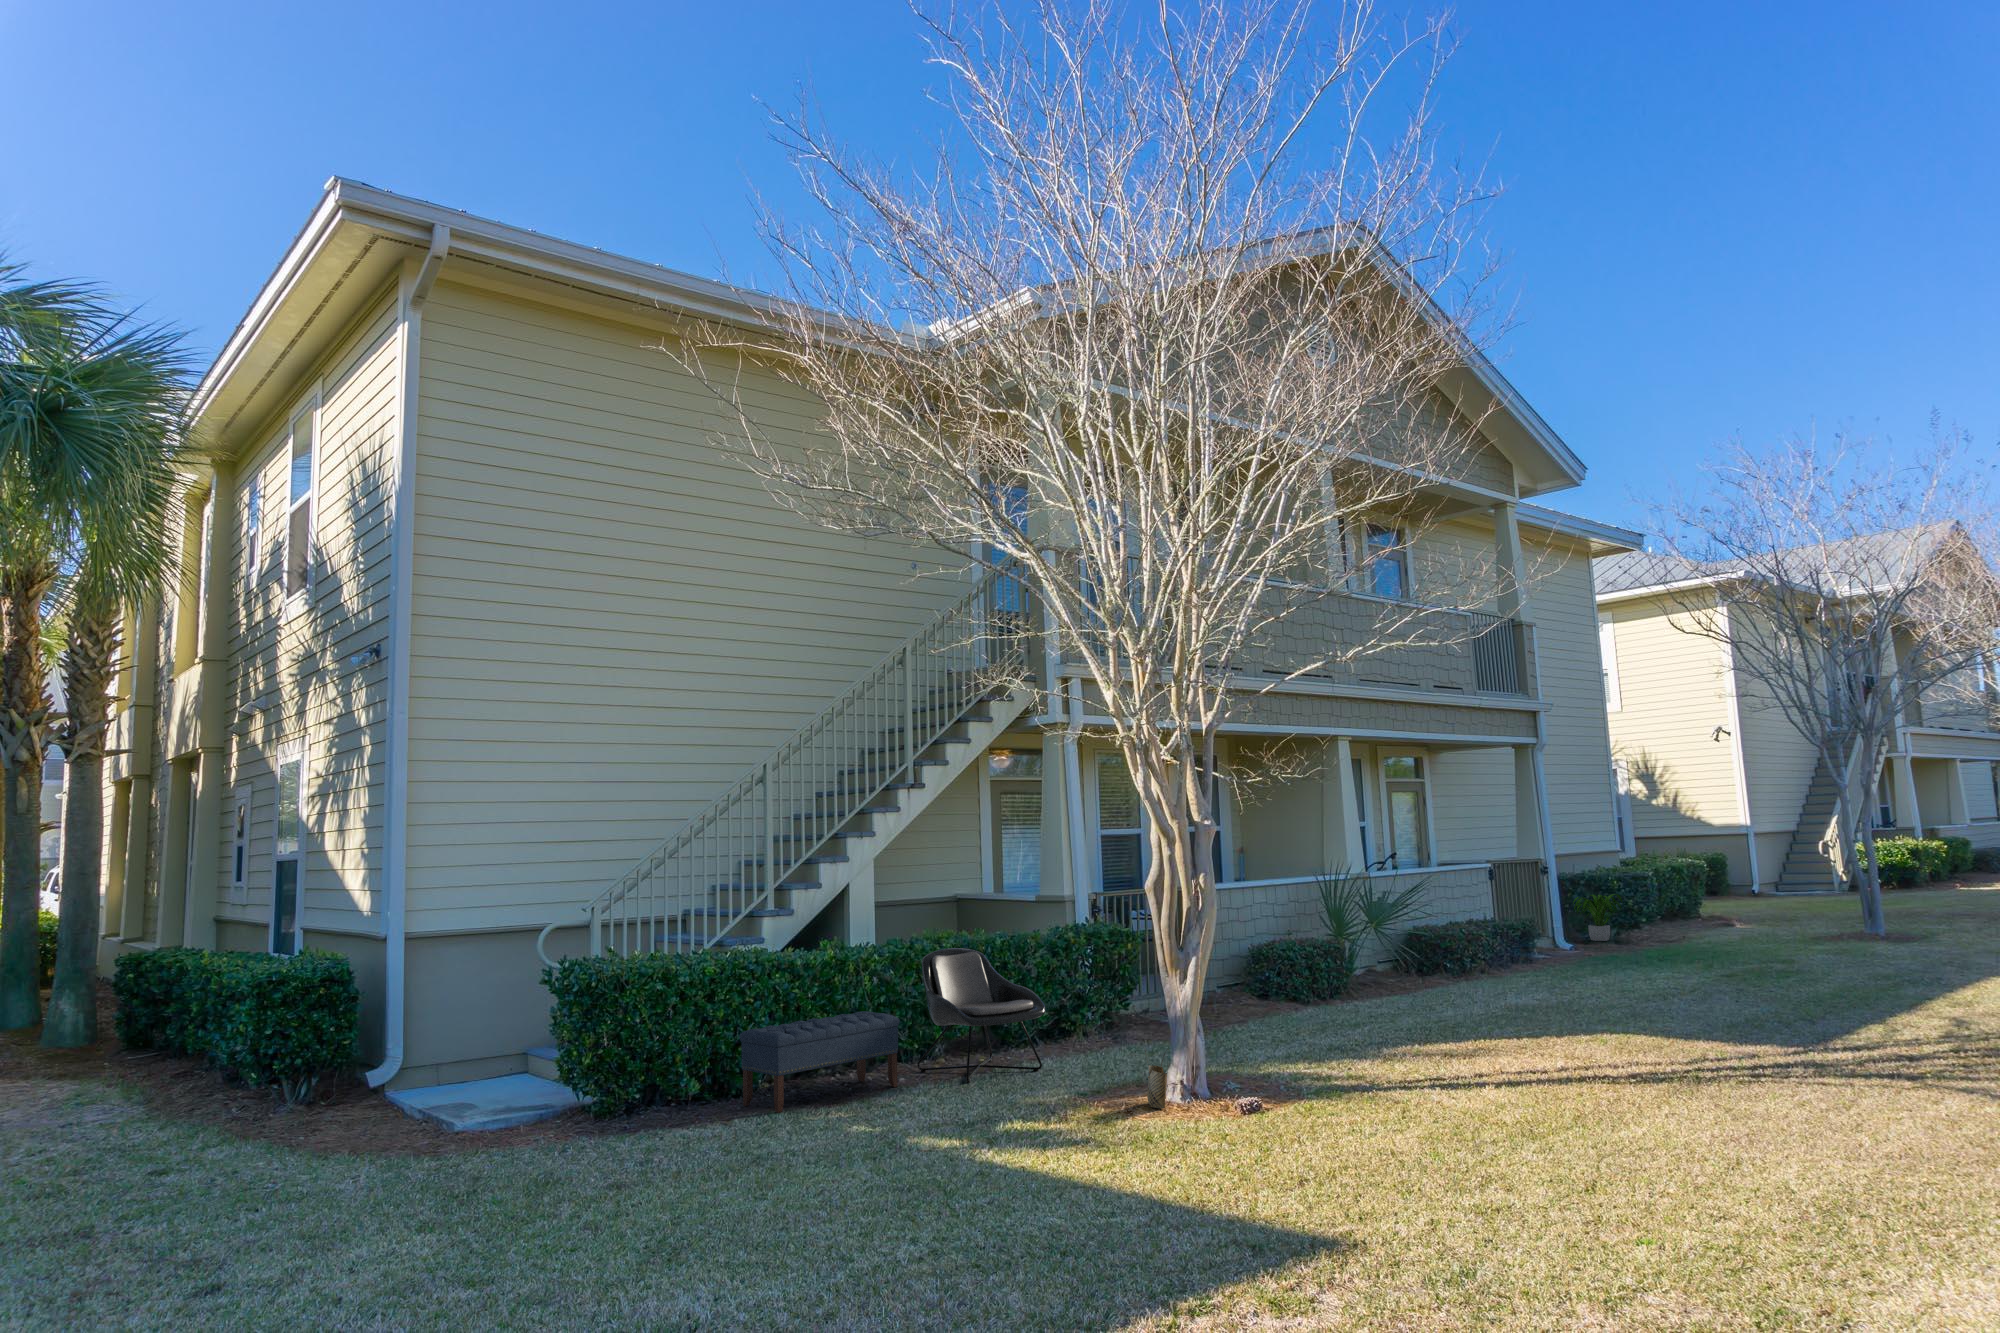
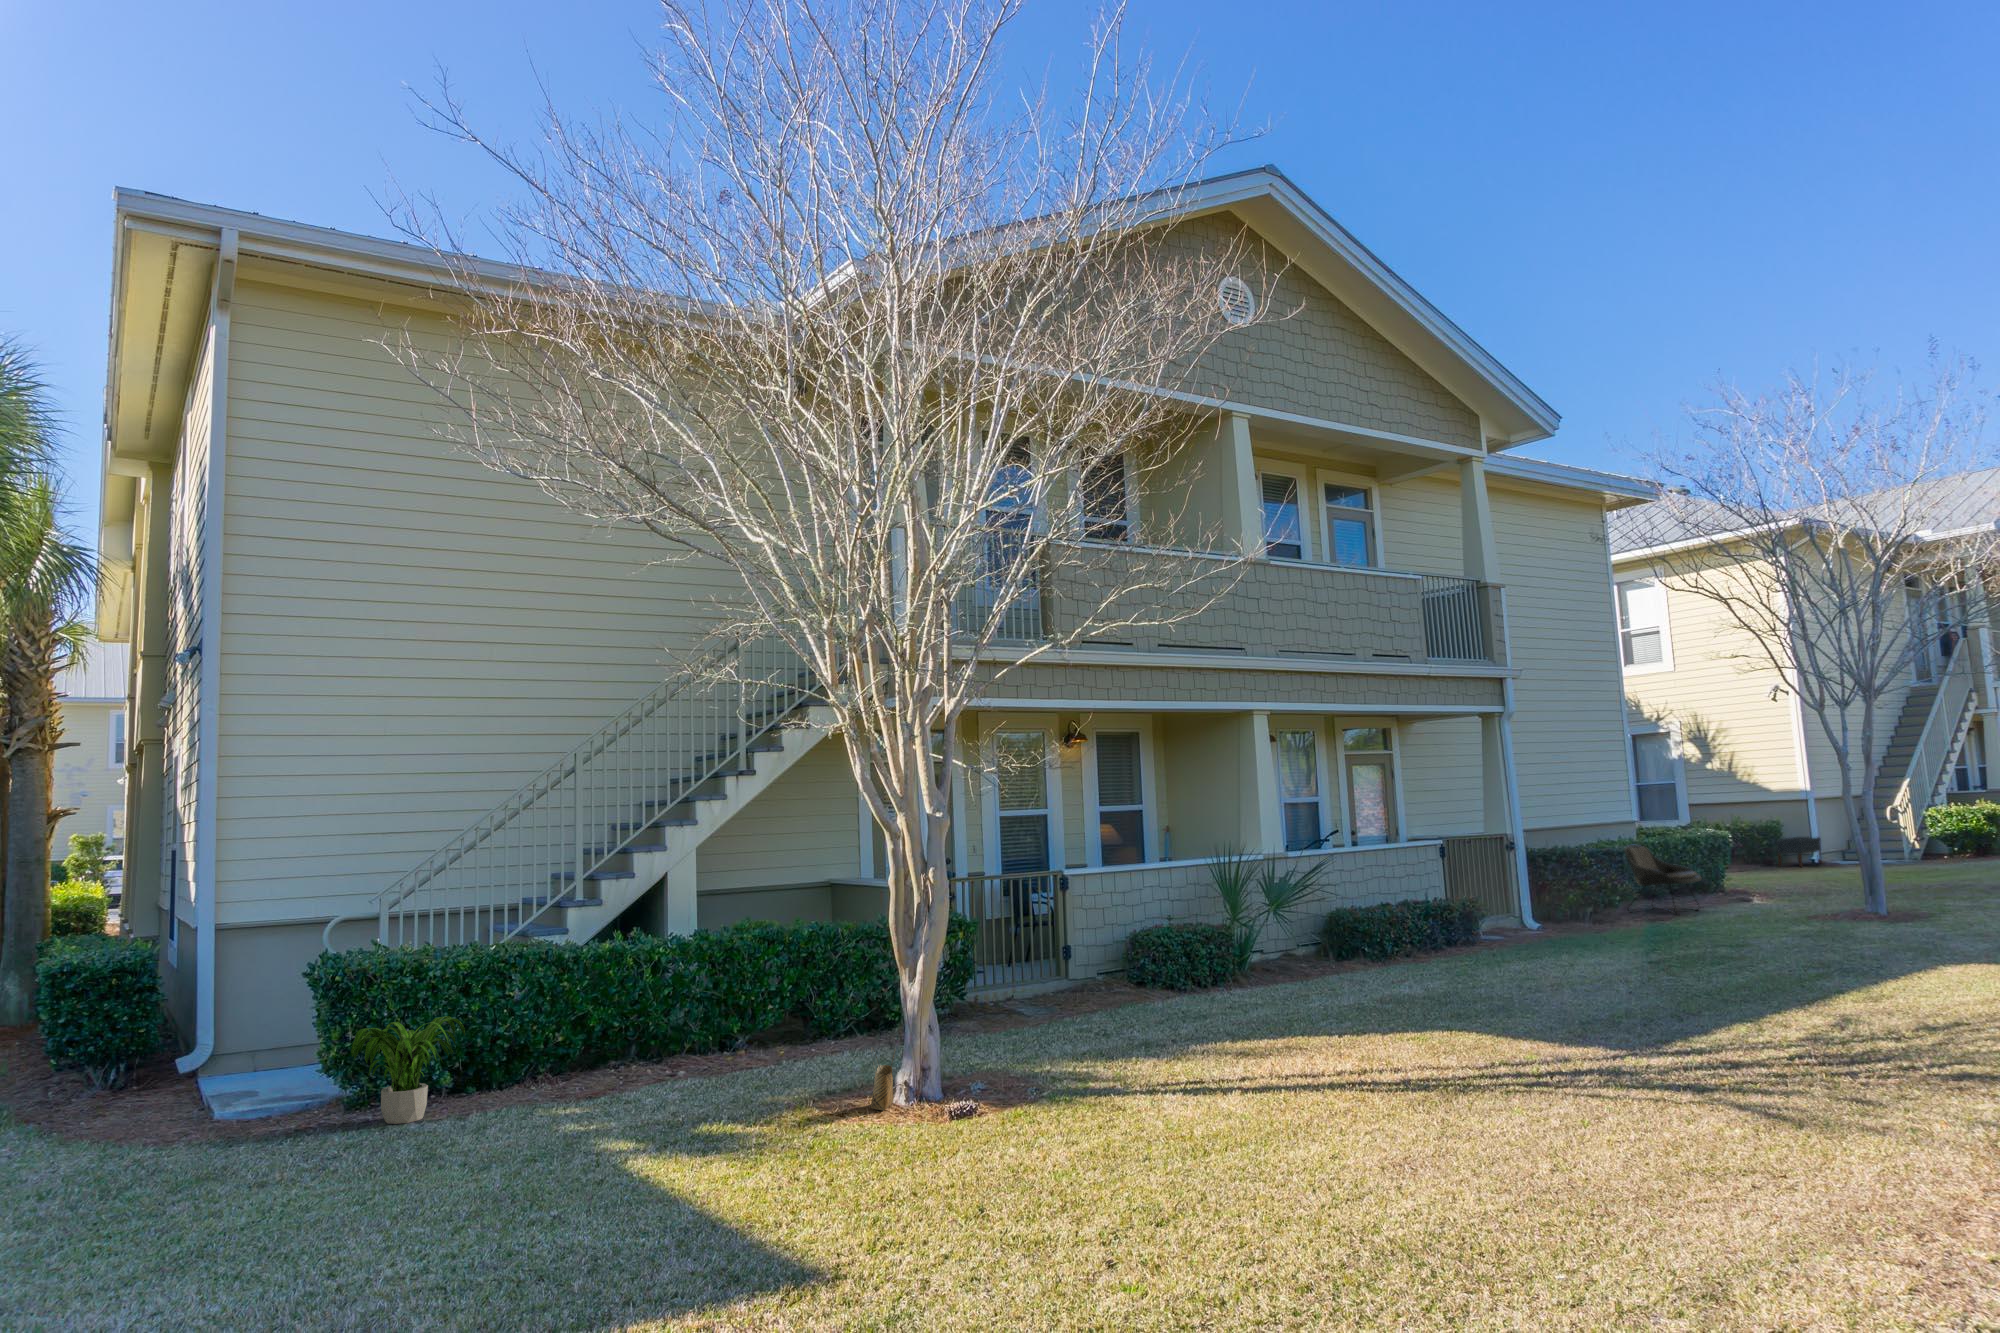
potted plant: present [1573,894,1622,941] -> present [351,1016,465,1124]
lounge chair: present [917,948,1045,1083] -> present [1624,845,1701,914]
bench: present [739,1011,900,1113] -> present [1775,836,1822,867]

